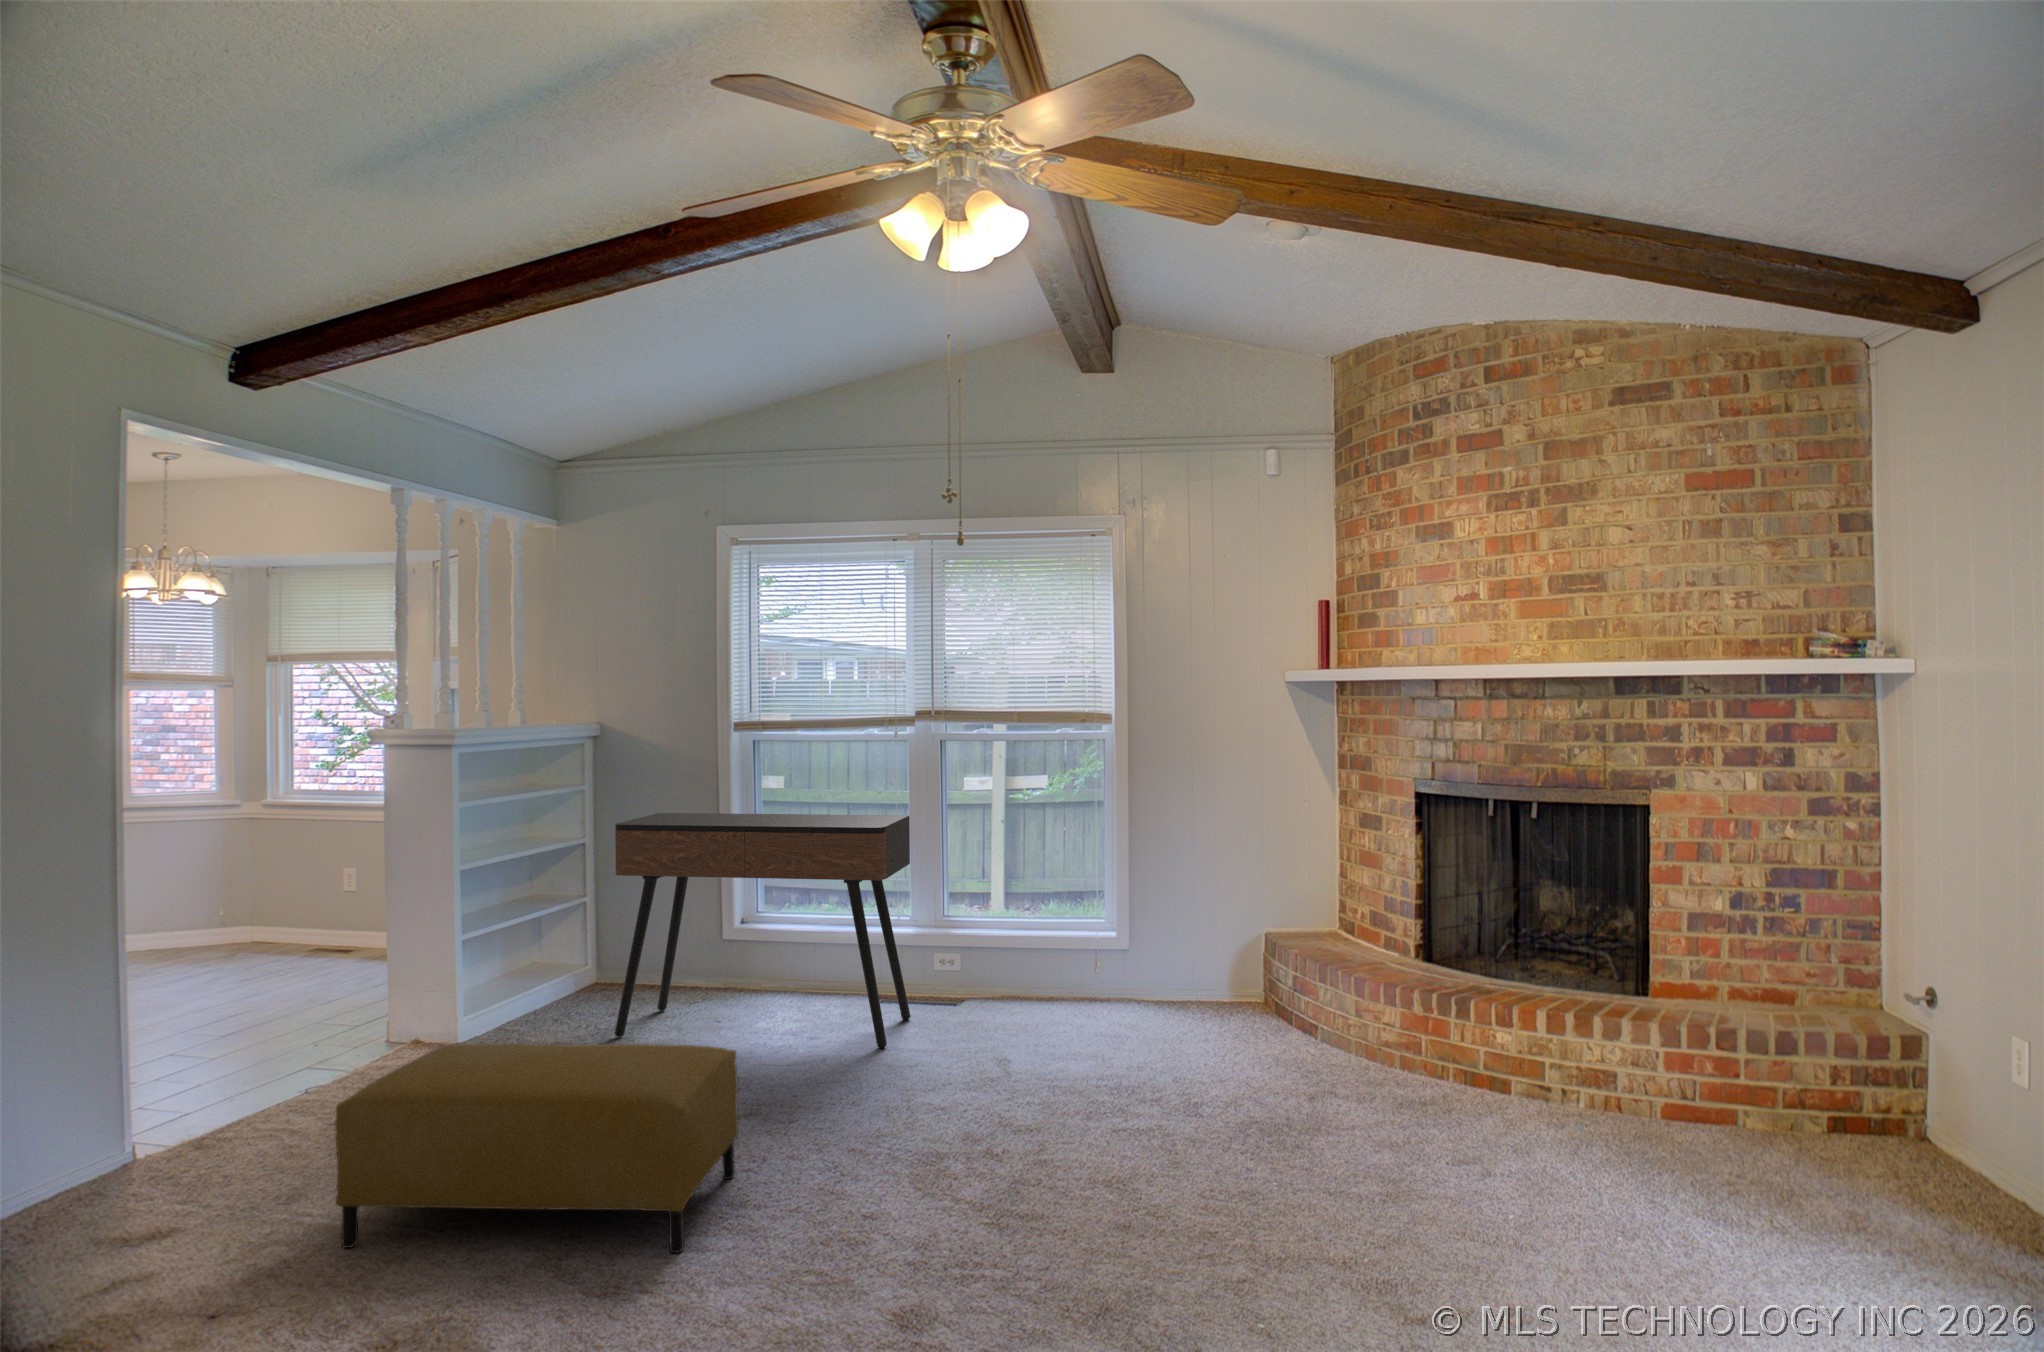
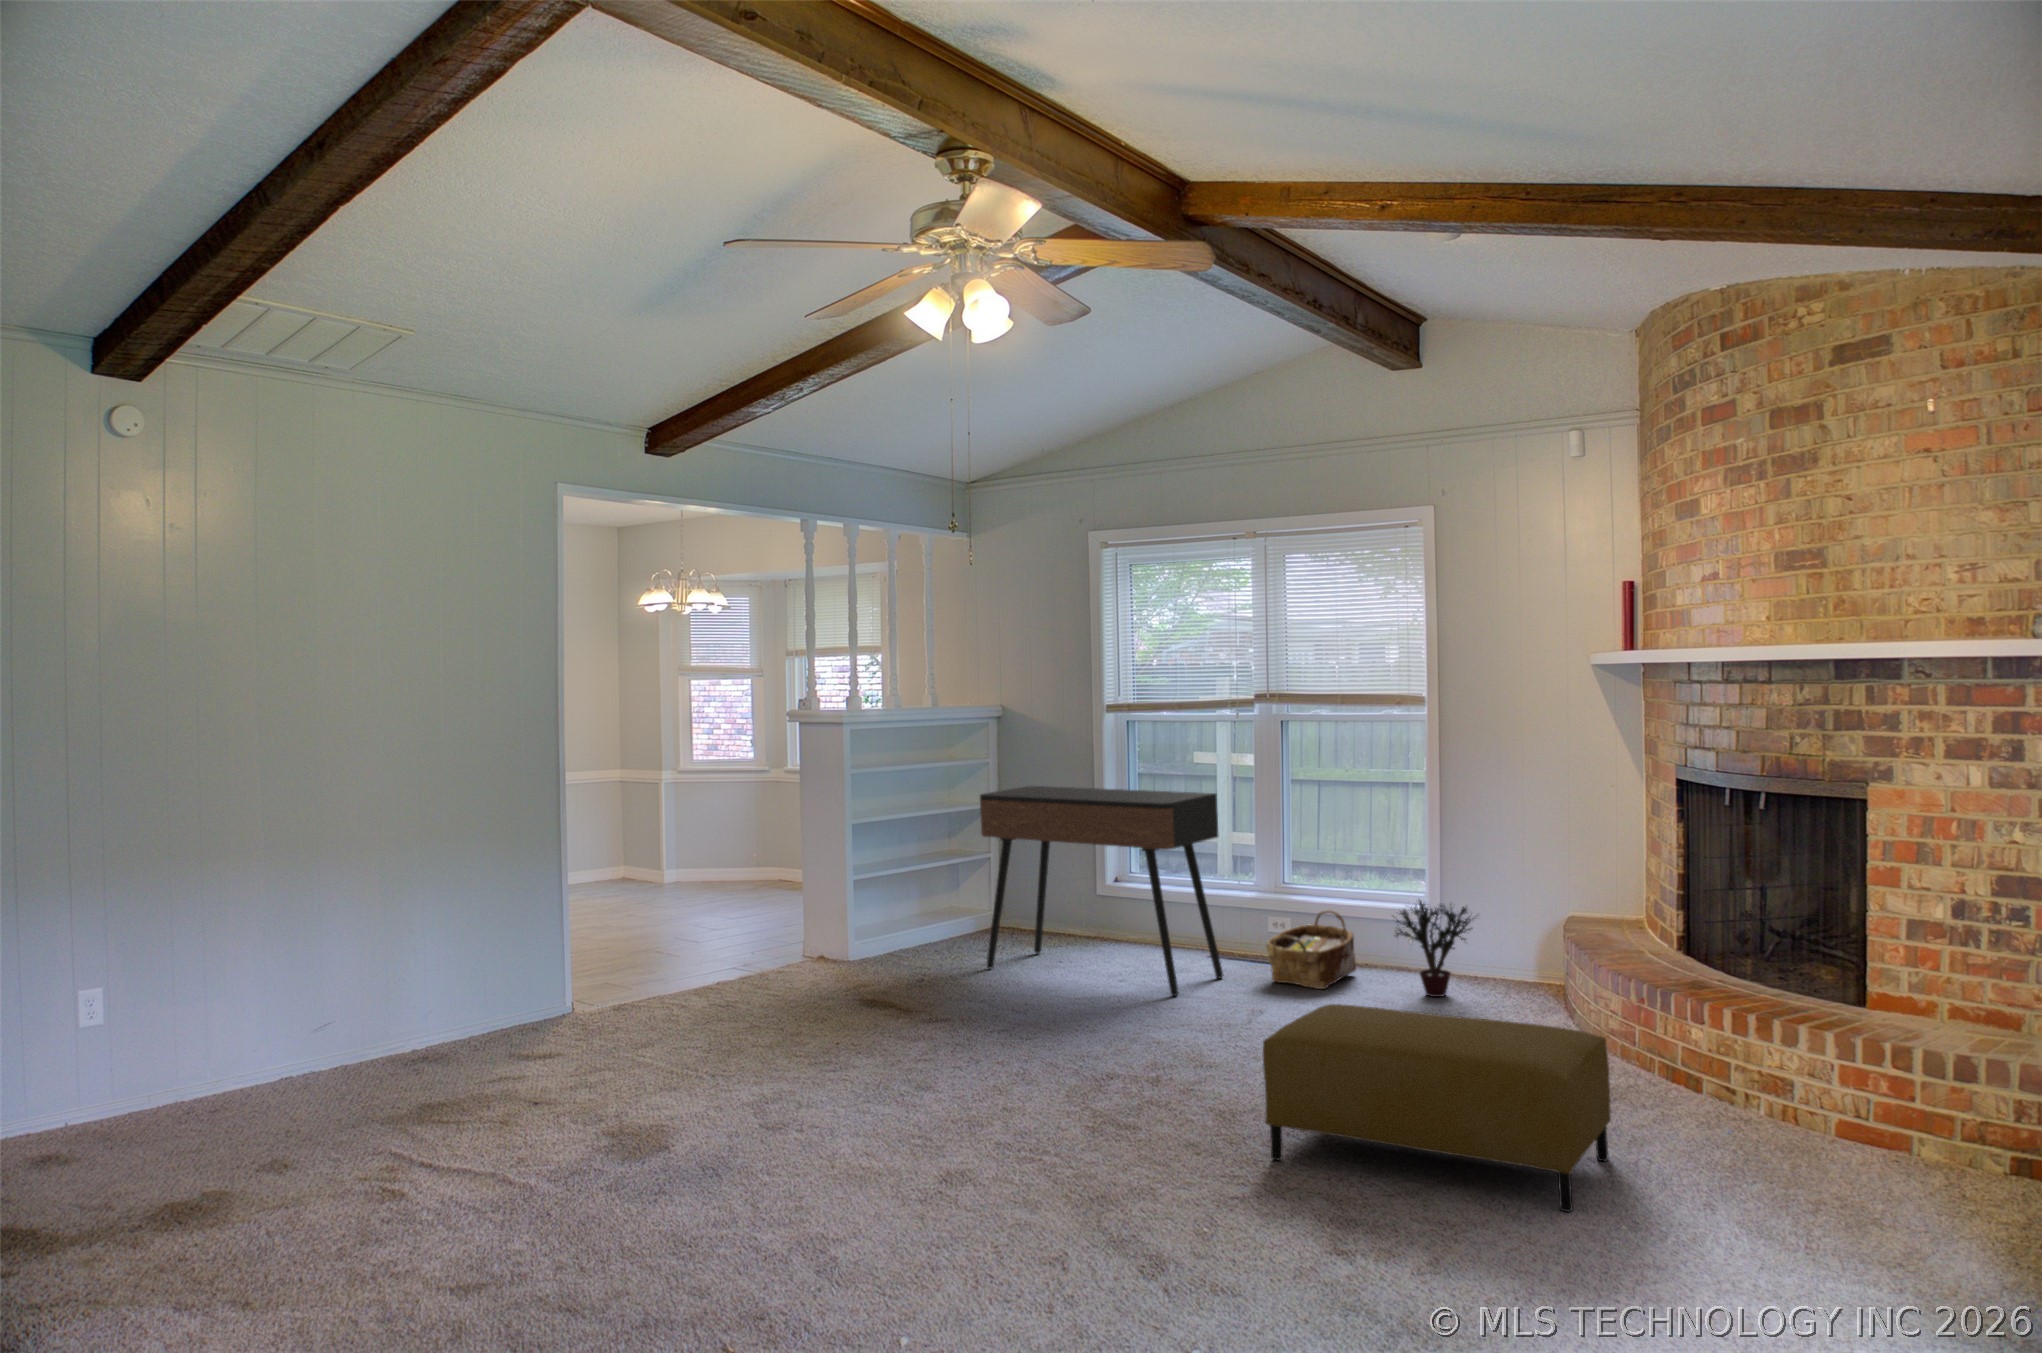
potted plant: none [1098,916,1183,1017] -> present [1396,900,1473,997]
woven basket: none [962,935,1045,1021] -> present [1267,910,1356,989]
ottoman: present [335,1044,738,1253] -> present [1263,1004,1611,1212]

